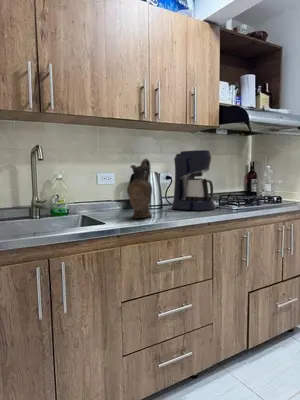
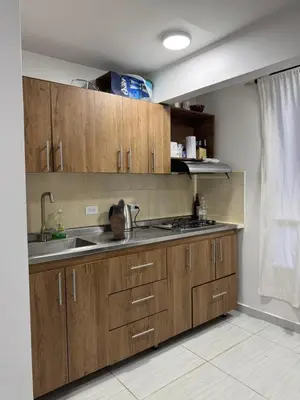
coffee maker: present [172,150,216,211] -> none [139,192,169,233]

